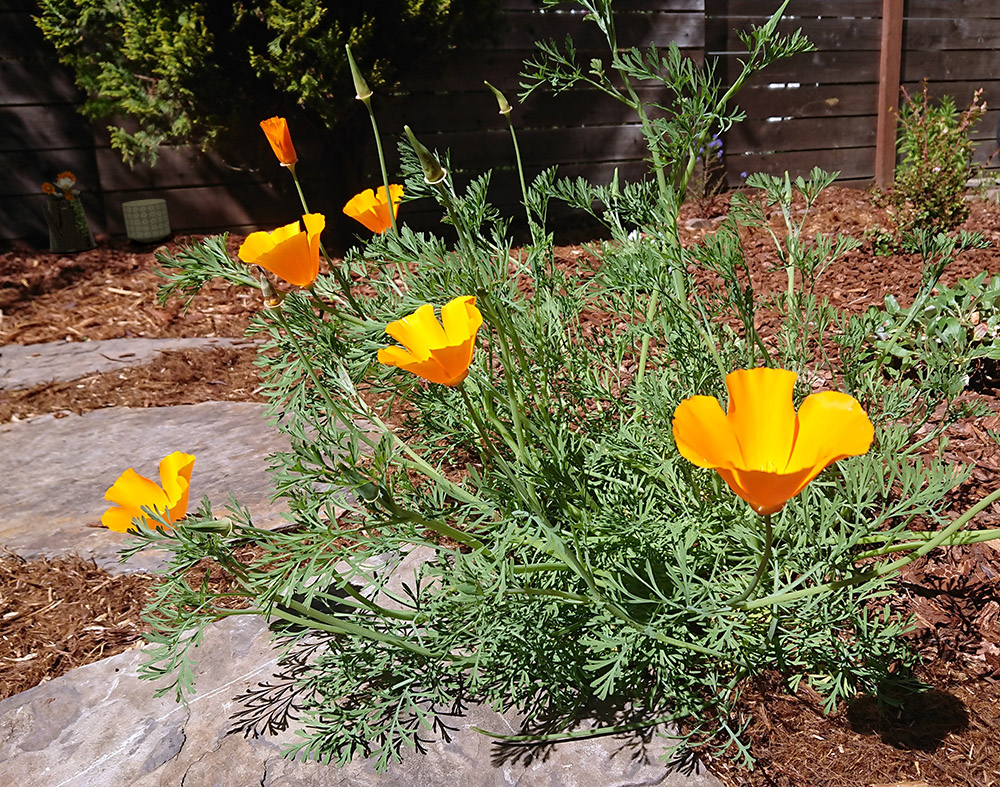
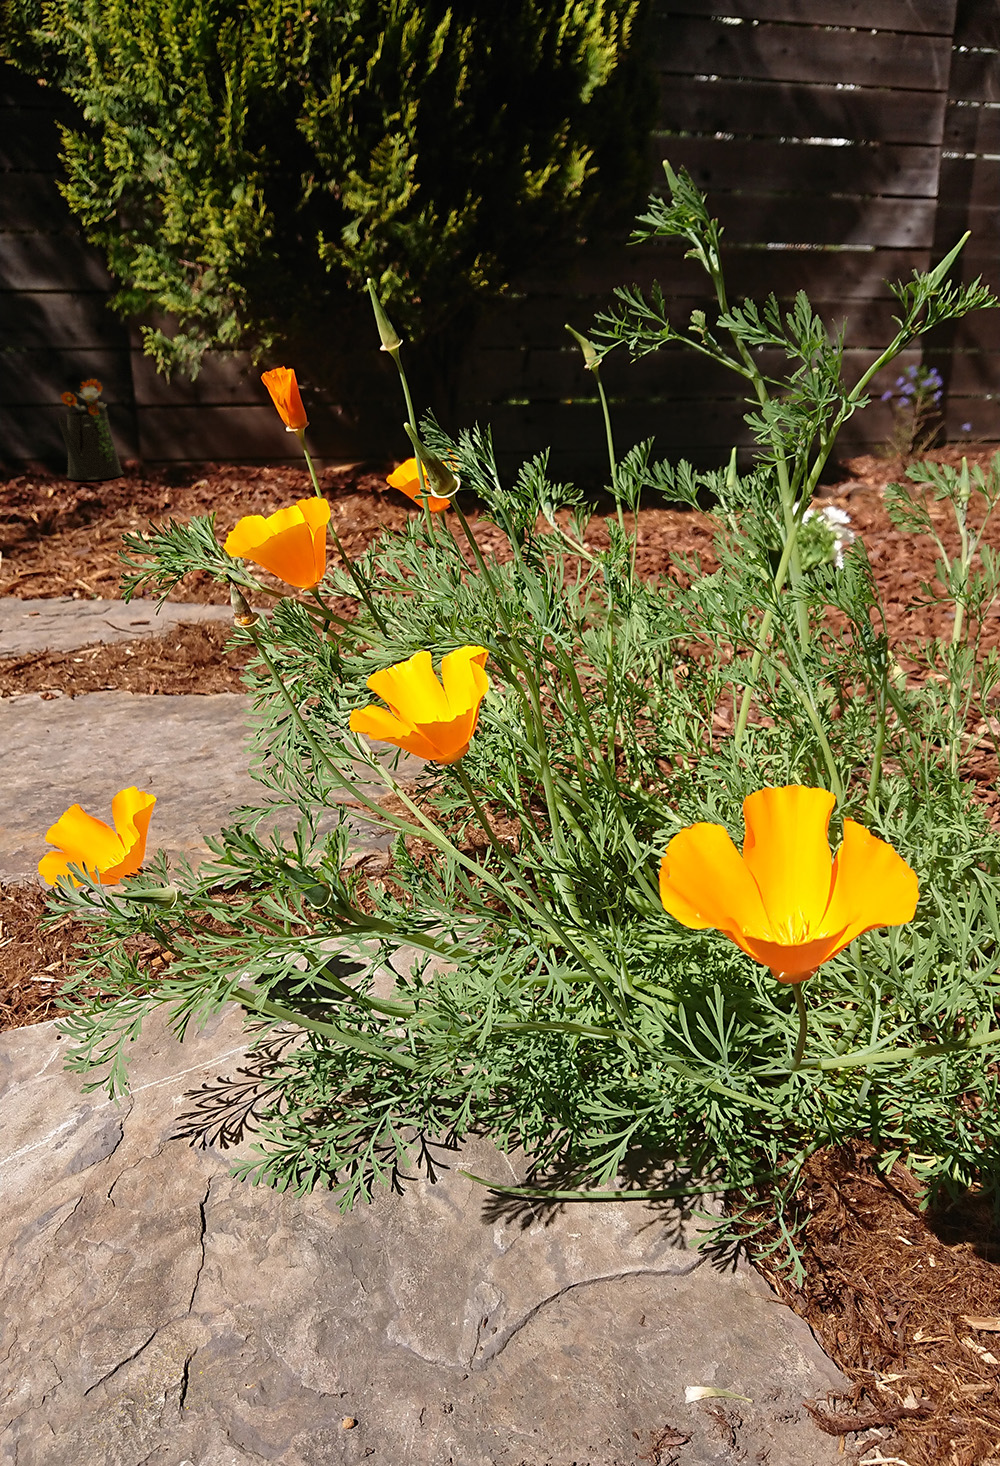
planter: present [122,199,170,243] -> none [157,418,214,473]

